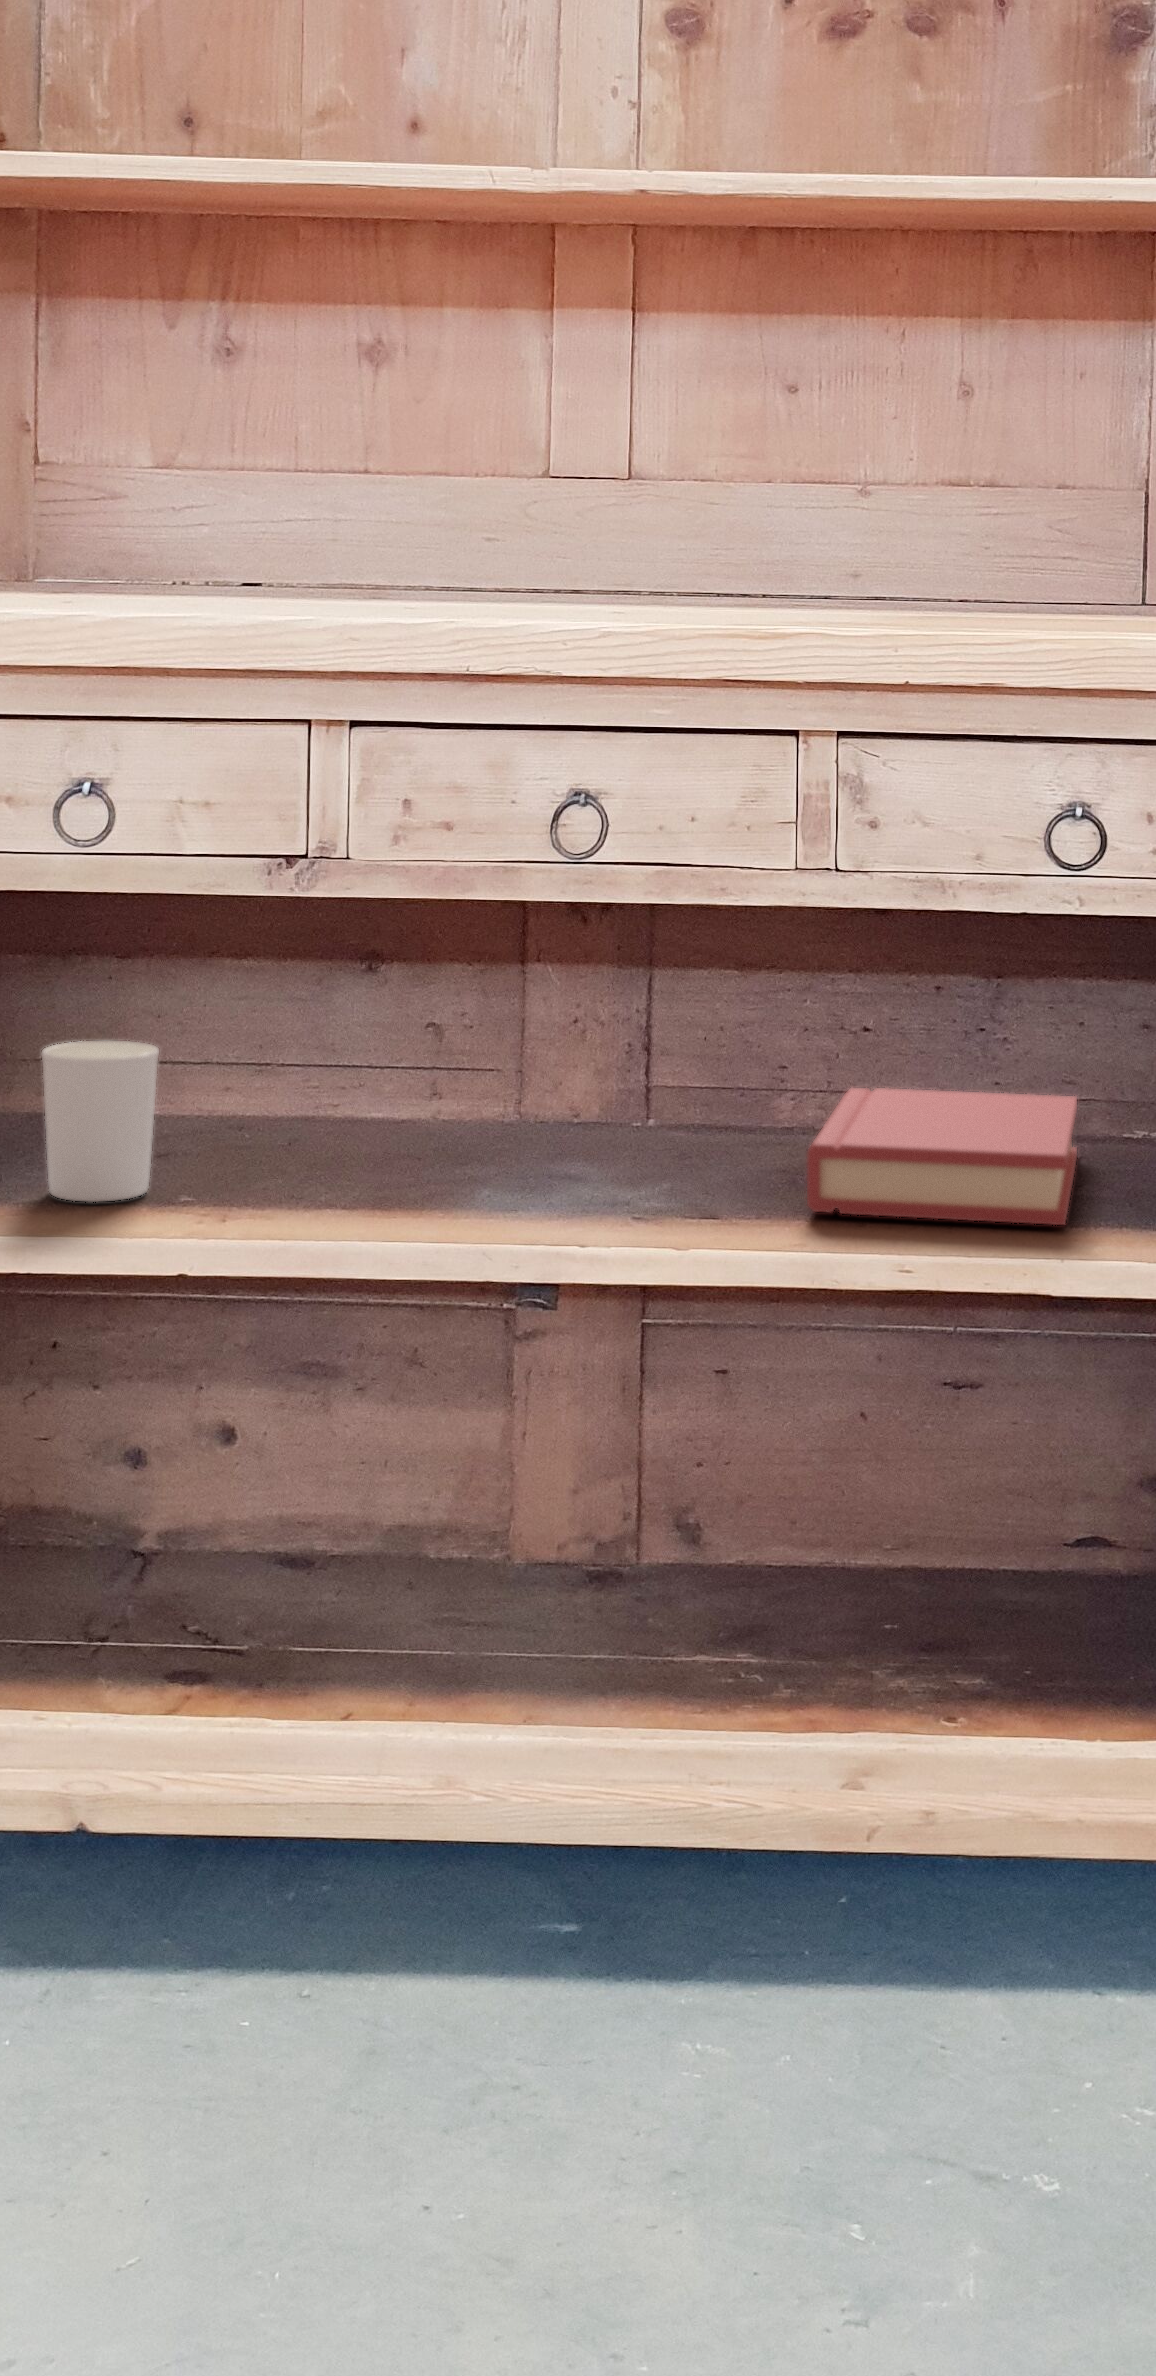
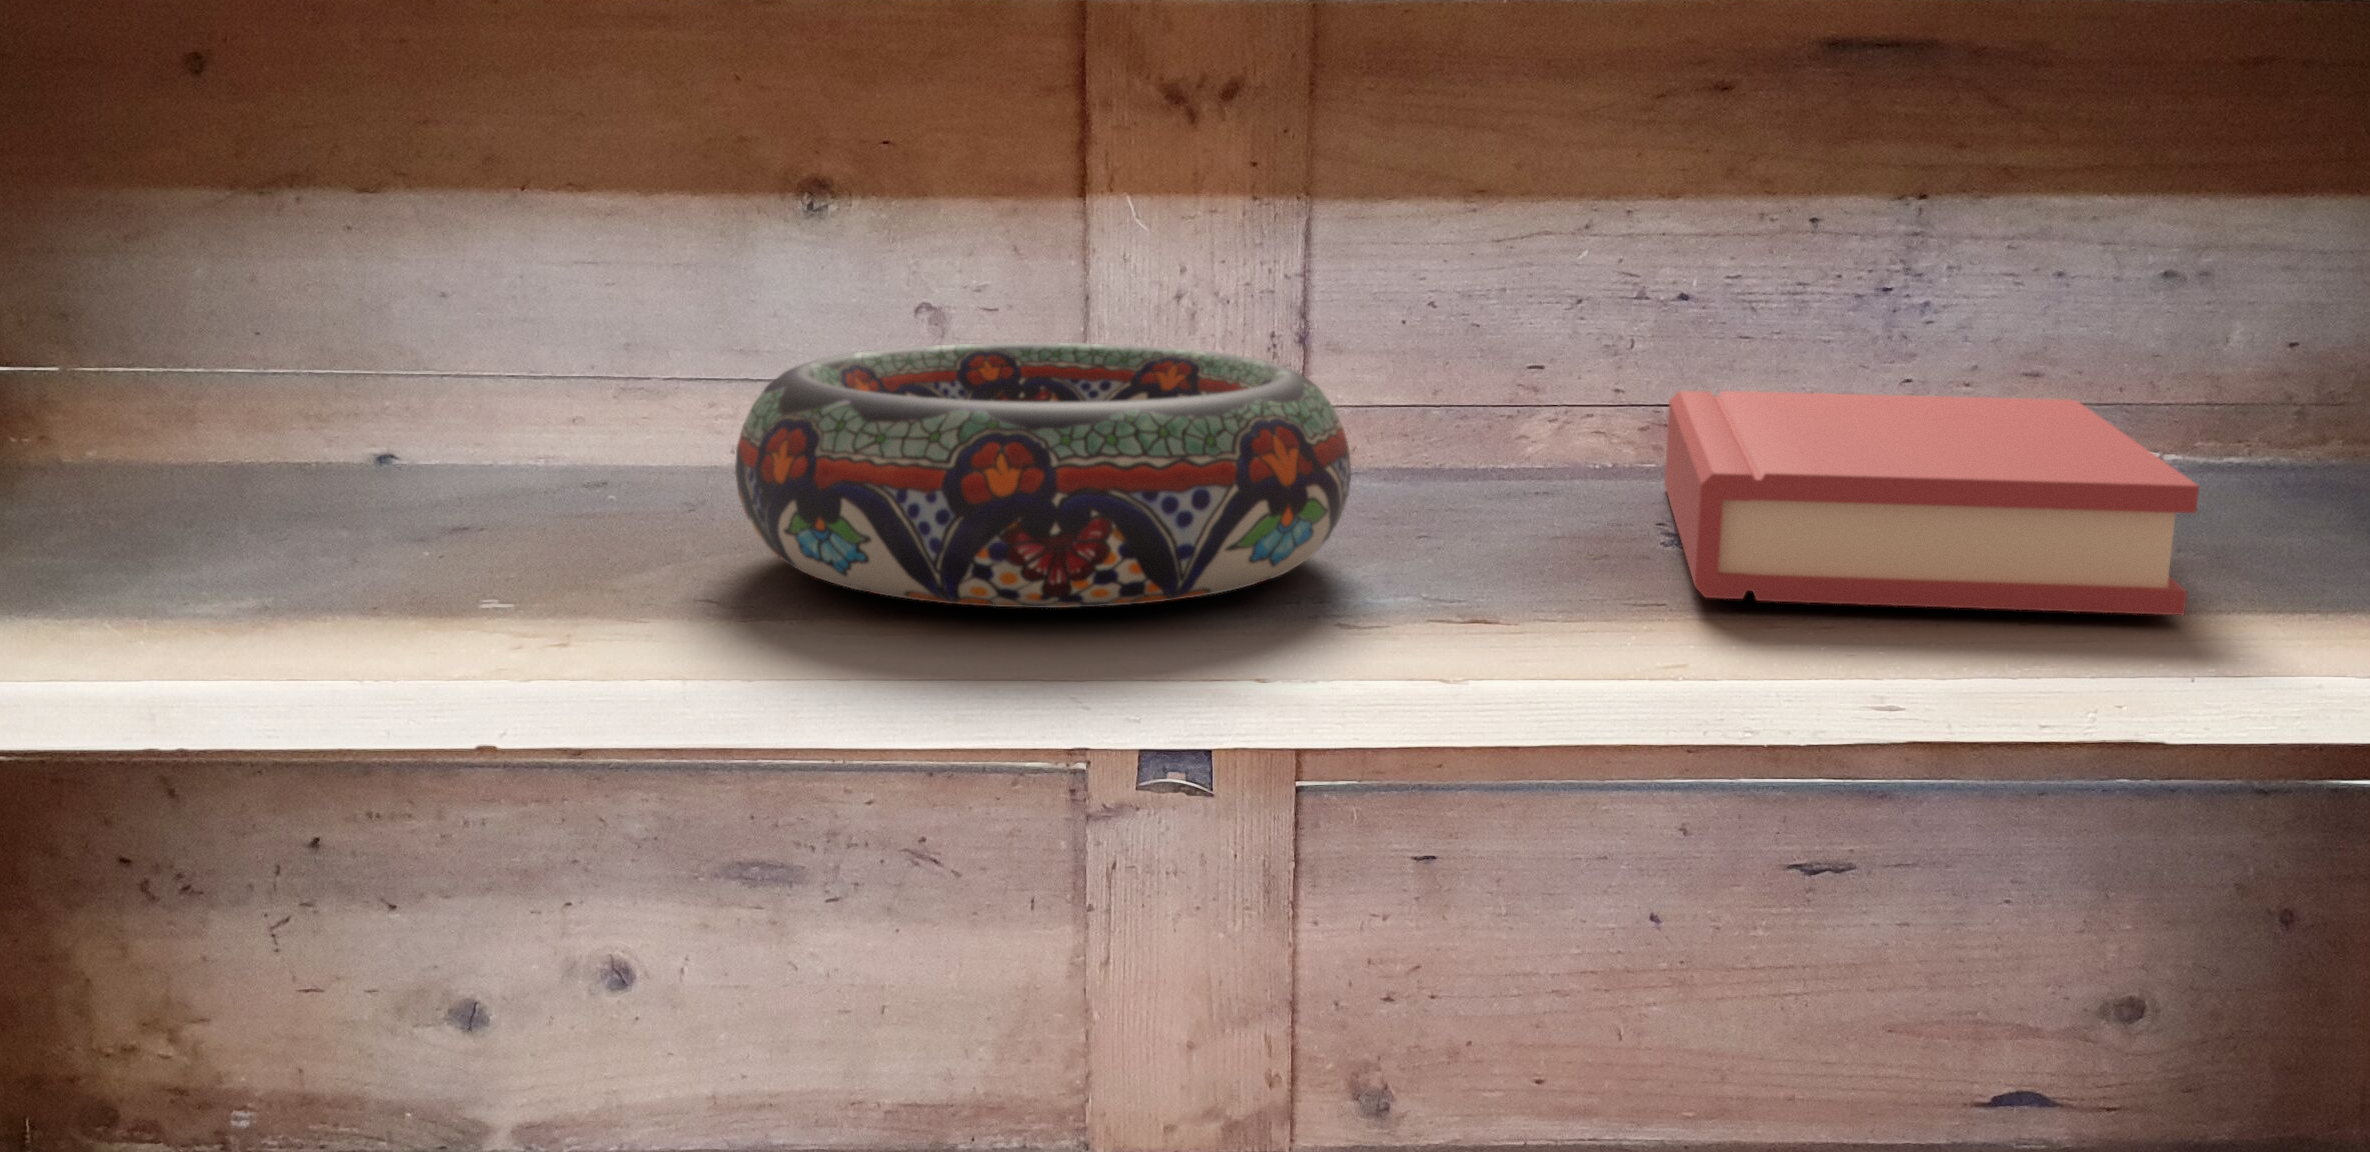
candle holder: present [42,1041,159,1202] -> none [213,300,447,600]
decorative bowl: none [303,1062,633,1211] -> present [735,343,1351,608]

